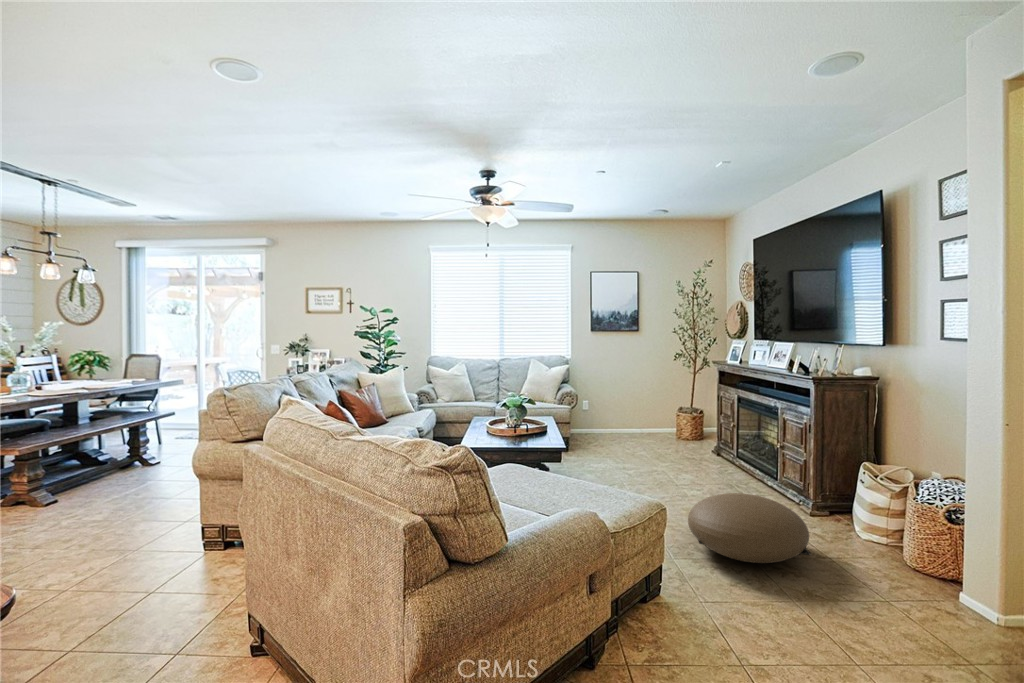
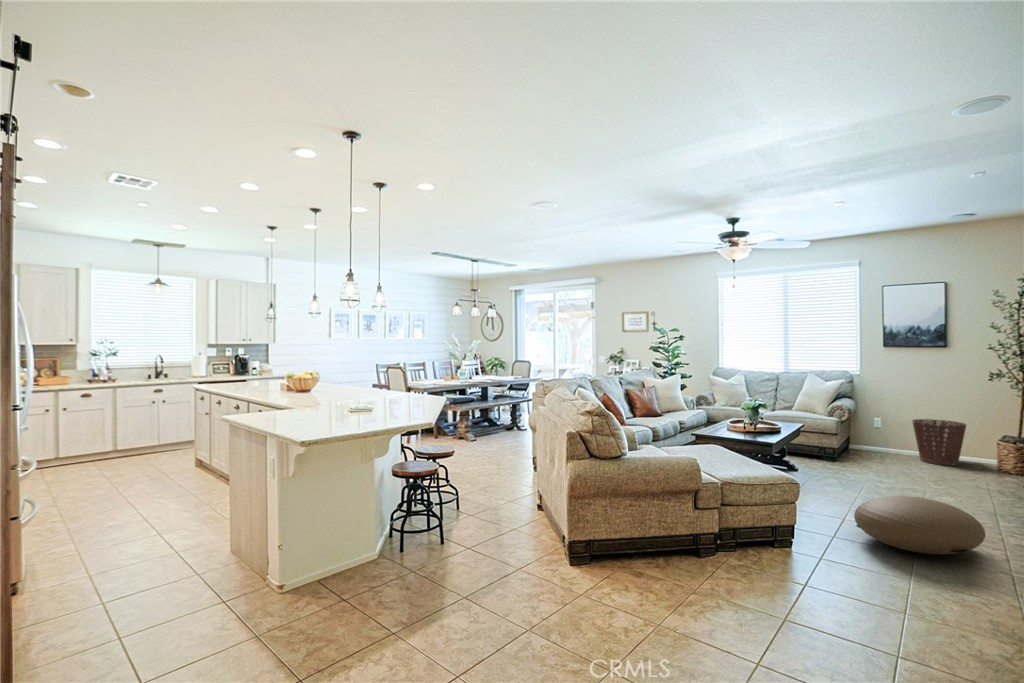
basket: none [615,398,655,440] -> present [912,419,966,465]

